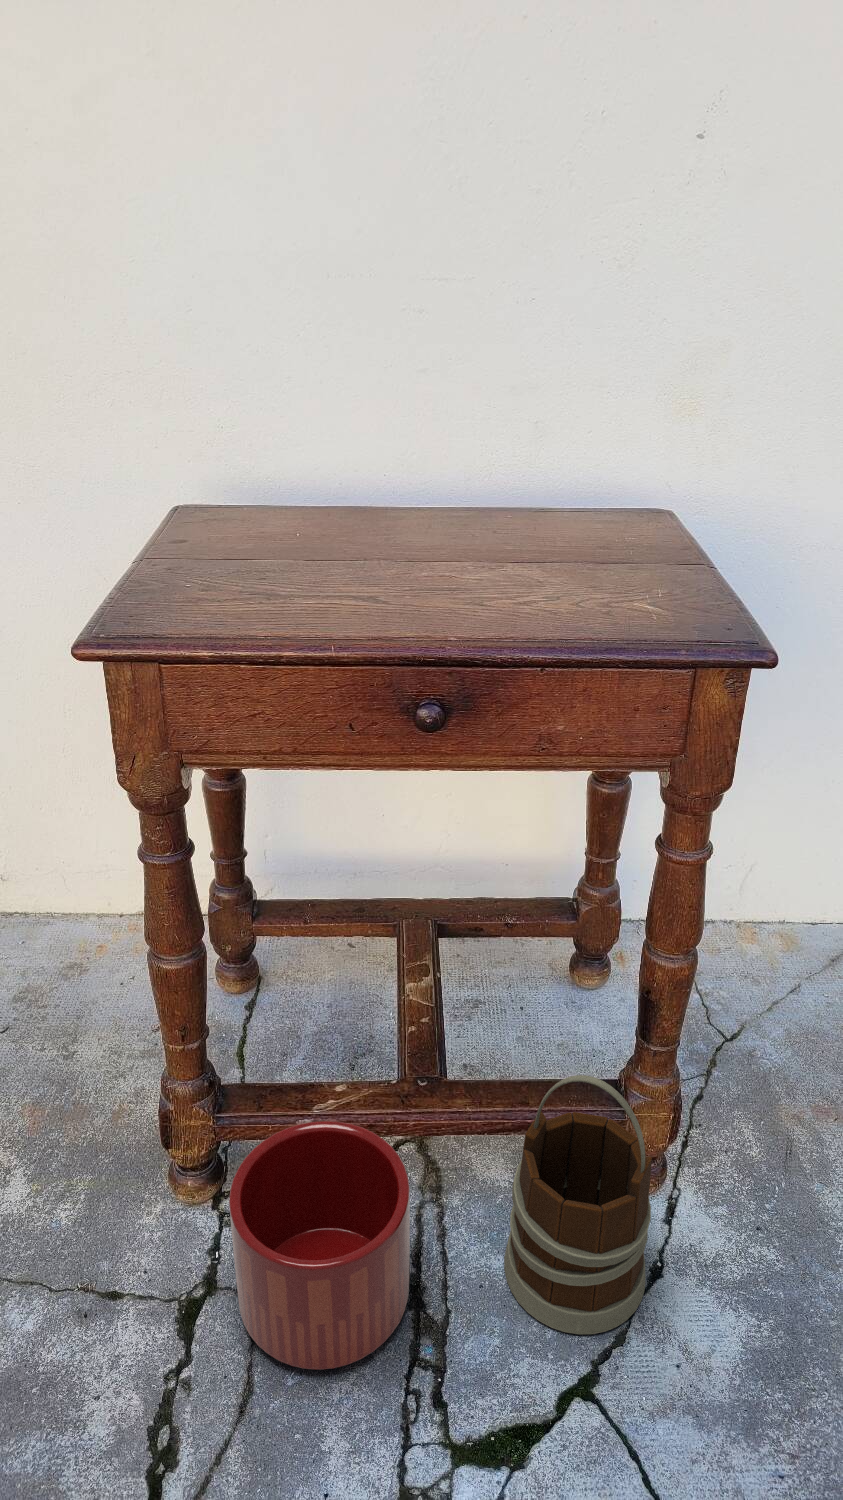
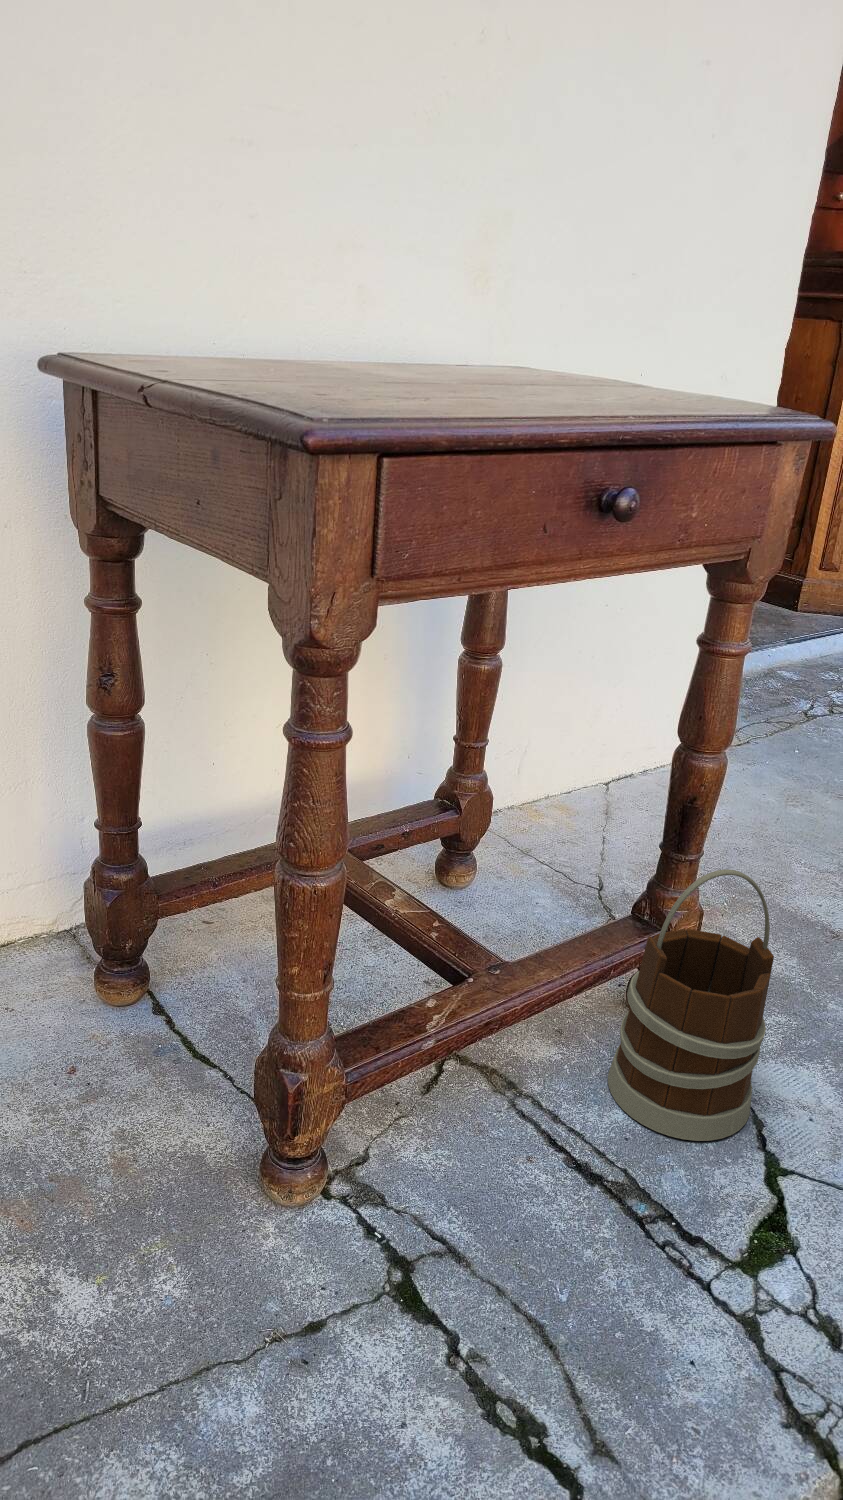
planter: present [229,1121,410,1370] -> none [419,1013,640,1283]

